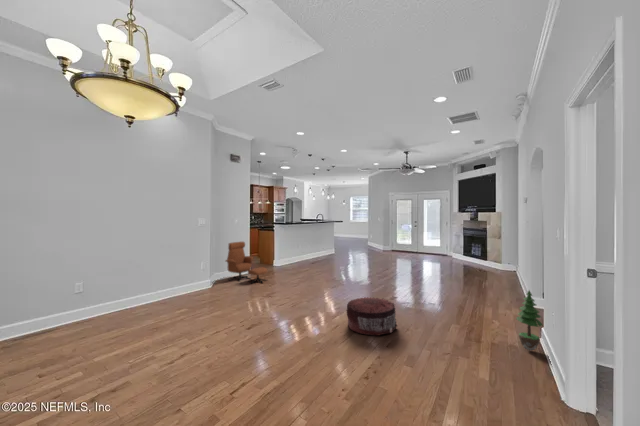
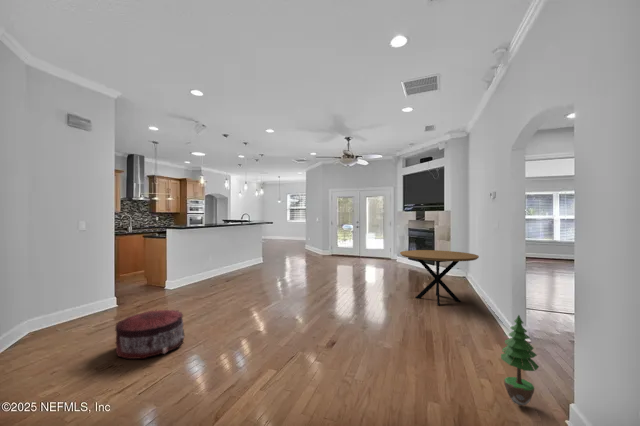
lounge chair: present [226,242,267,283] -> none [85,250,156,312]
dining table: none [451,247,521,292] -> present [400,250,479,305]
pouf: present [346,297,397,336] -> present [115,310,184,359]

